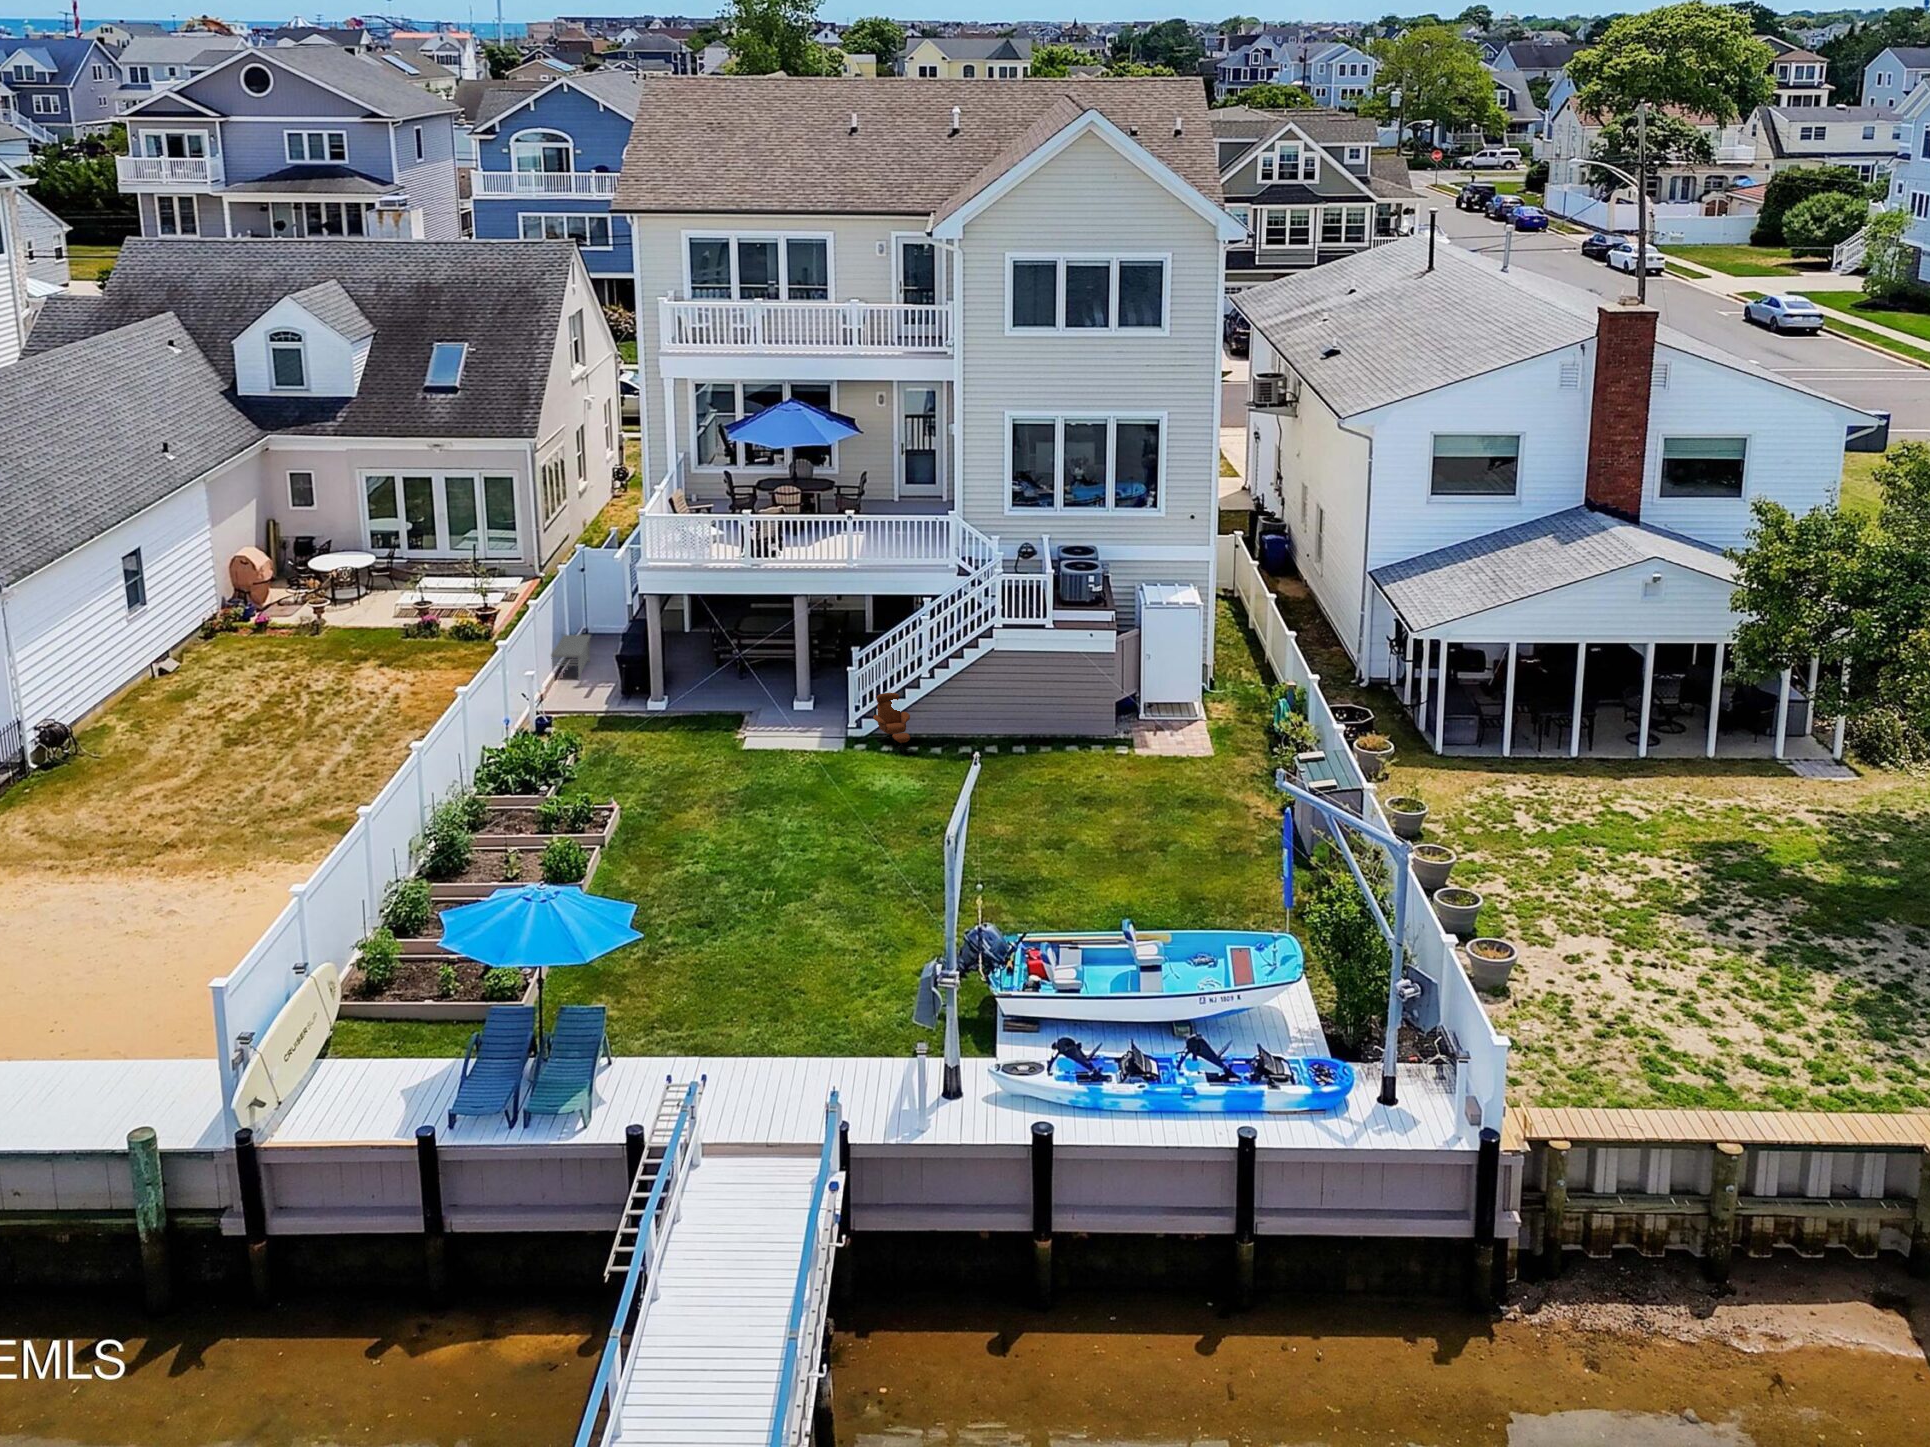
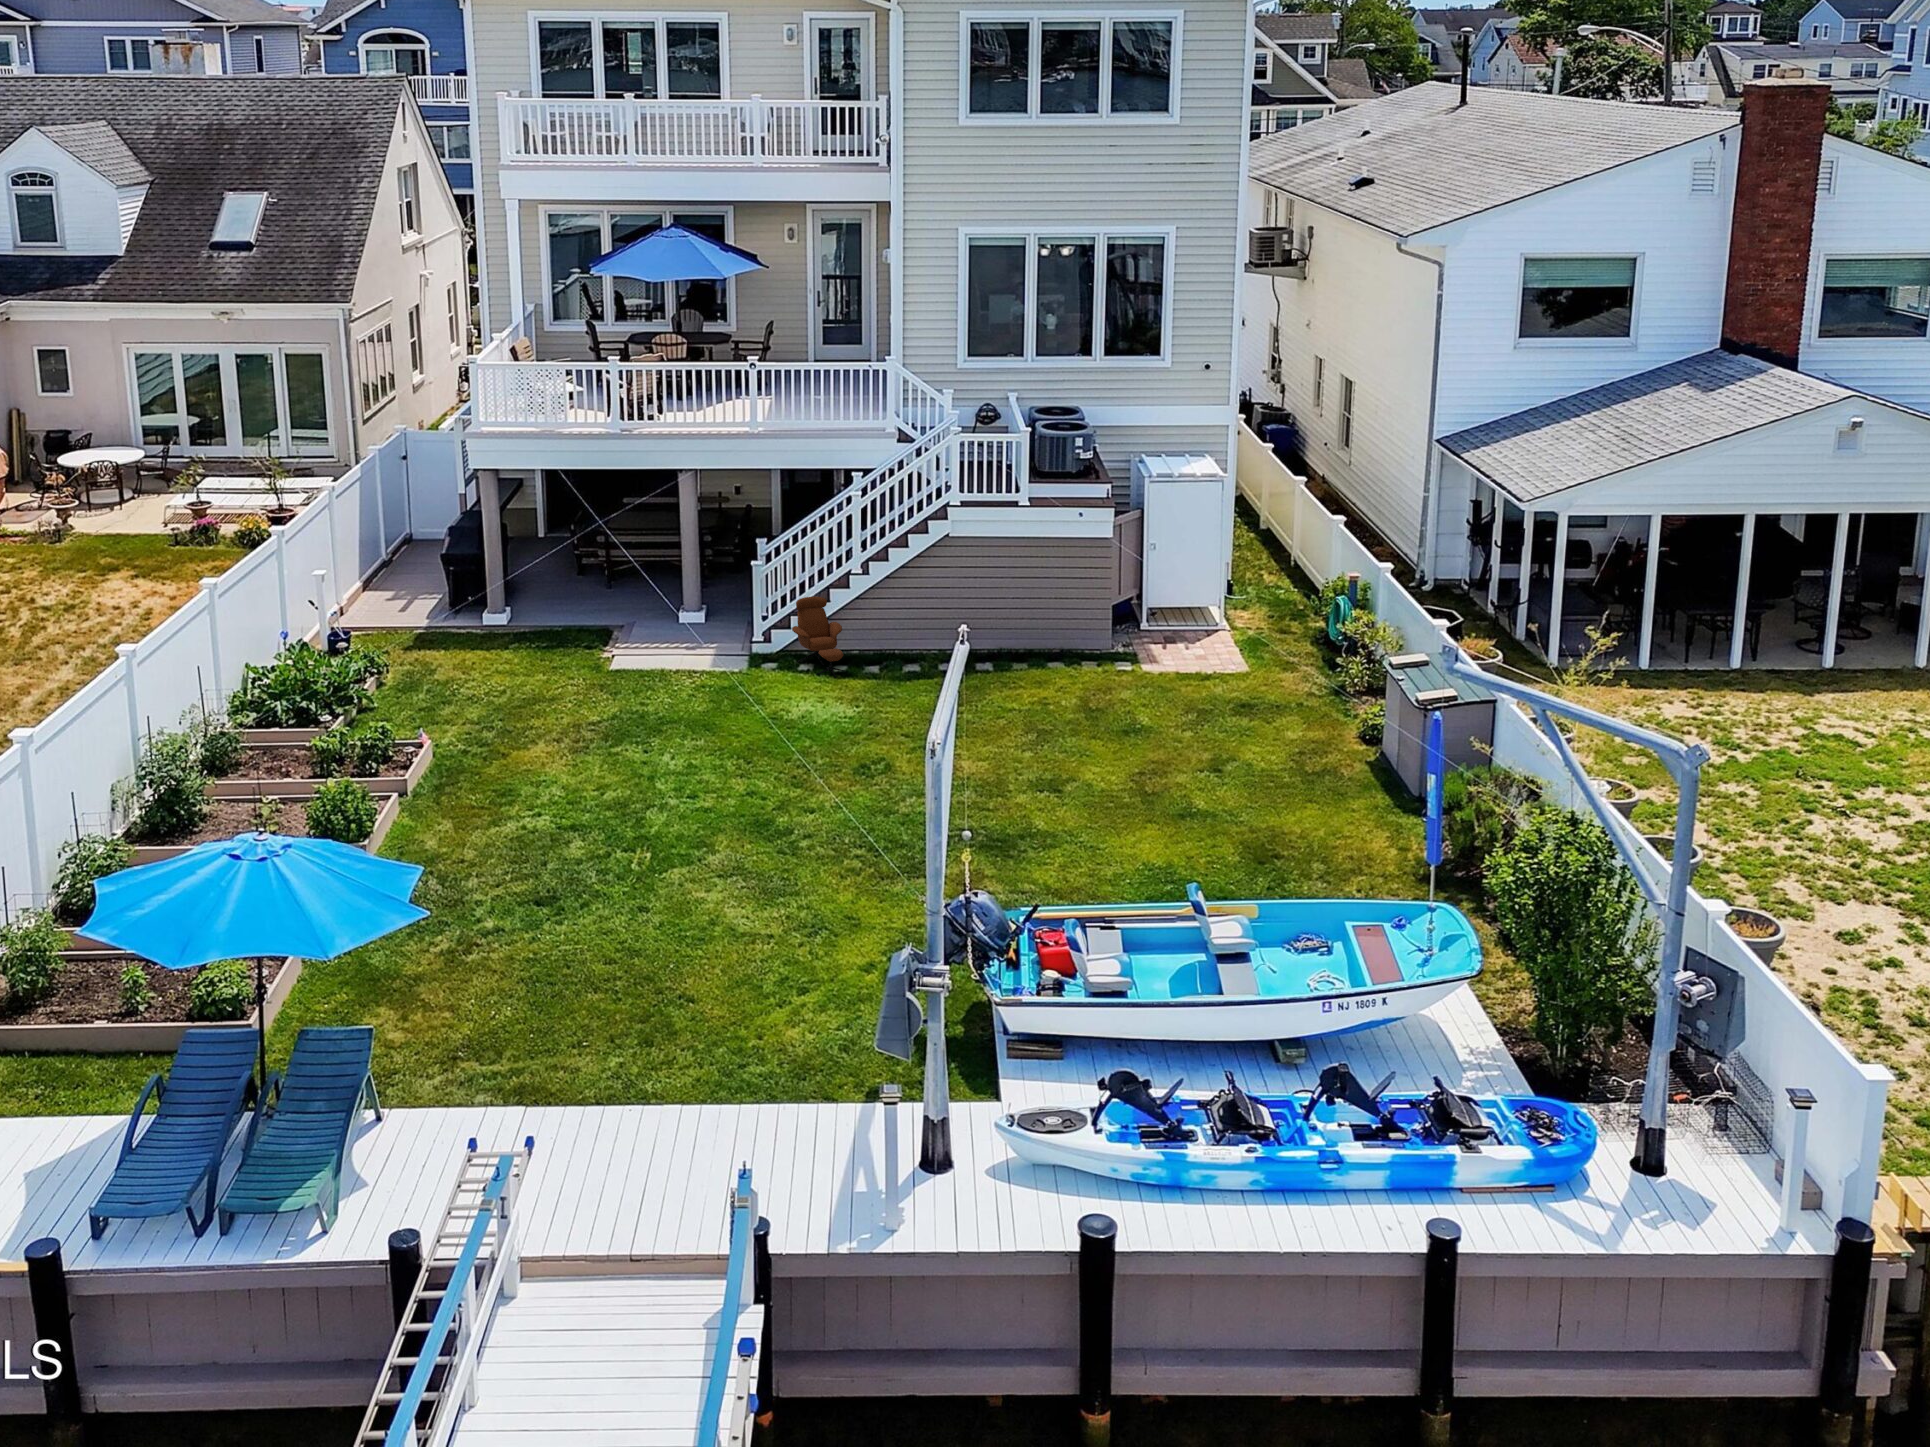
storage bench: present [551,635,590,680] -> none [353,539,416,596]

